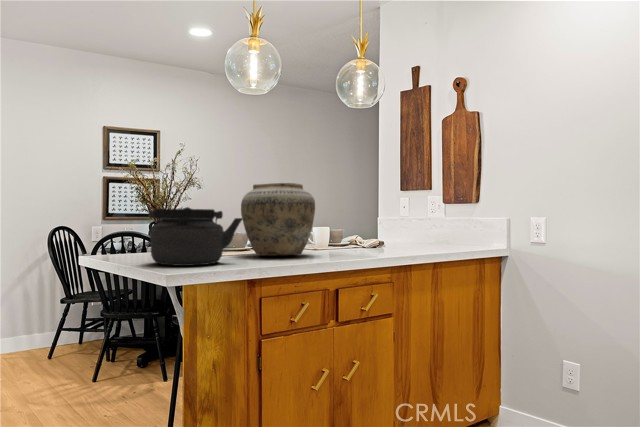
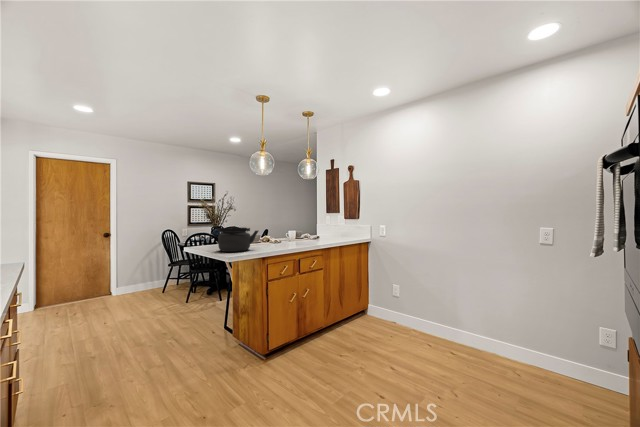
vase: present [241,183,315,256] -> none [257,214,290,245]

